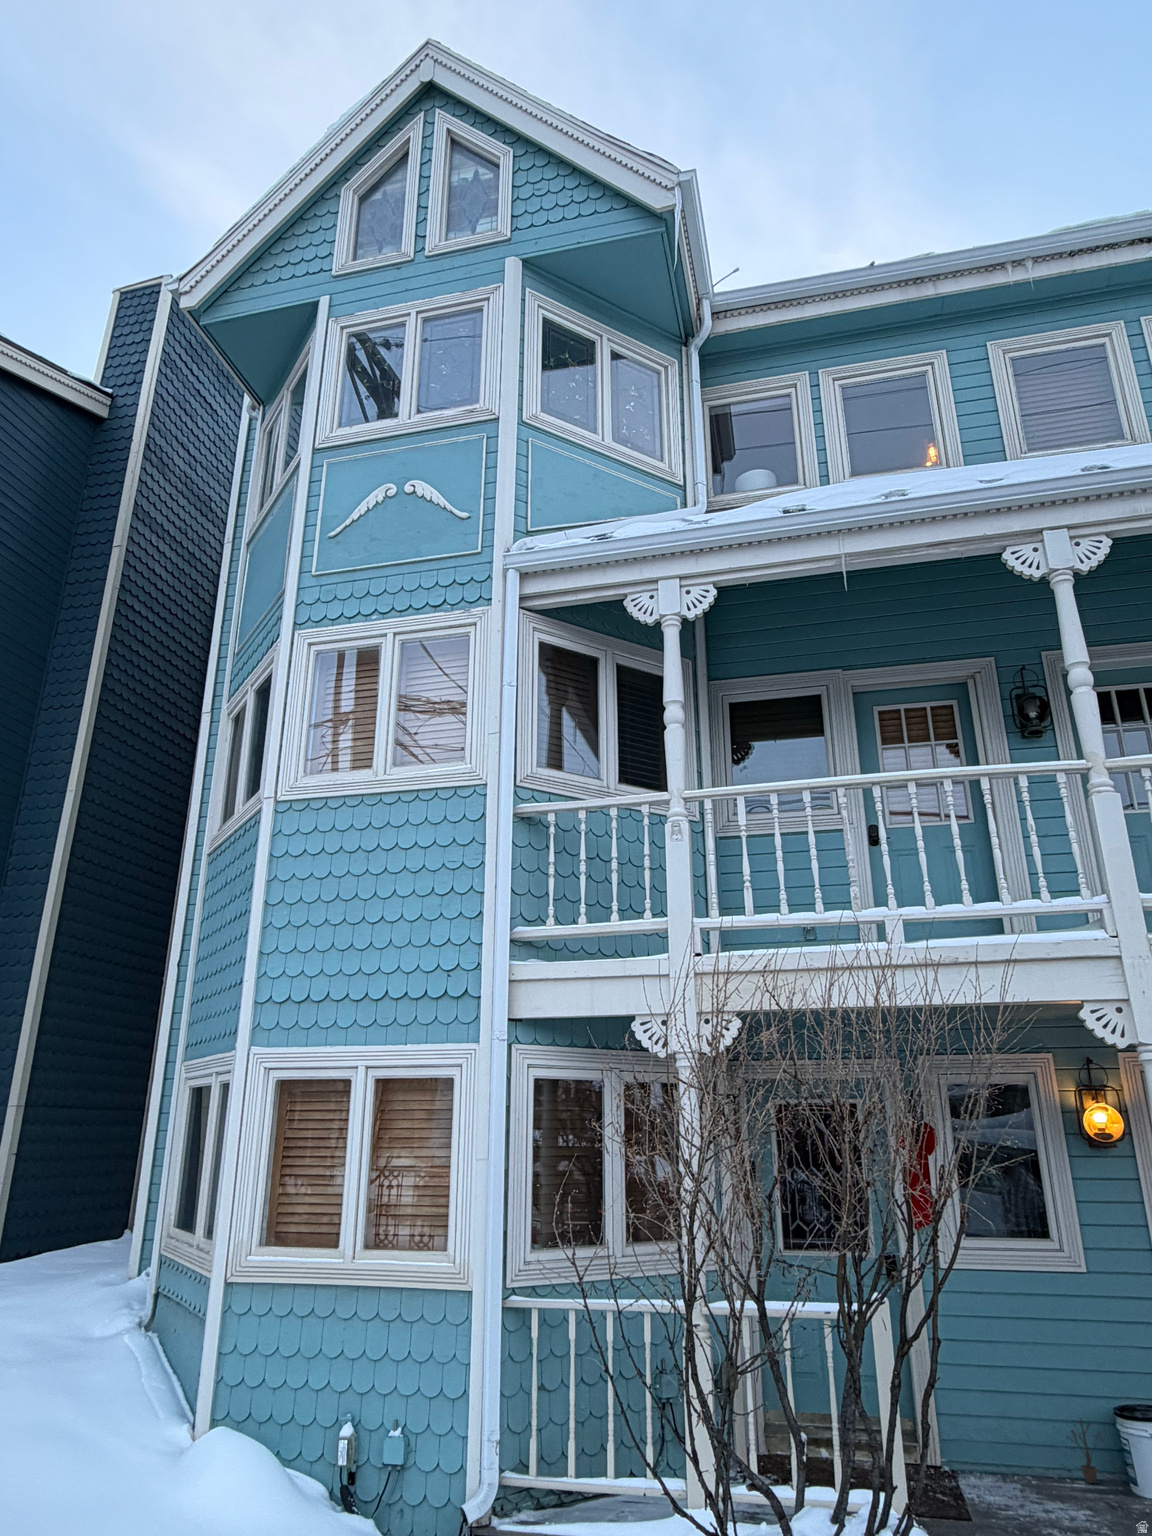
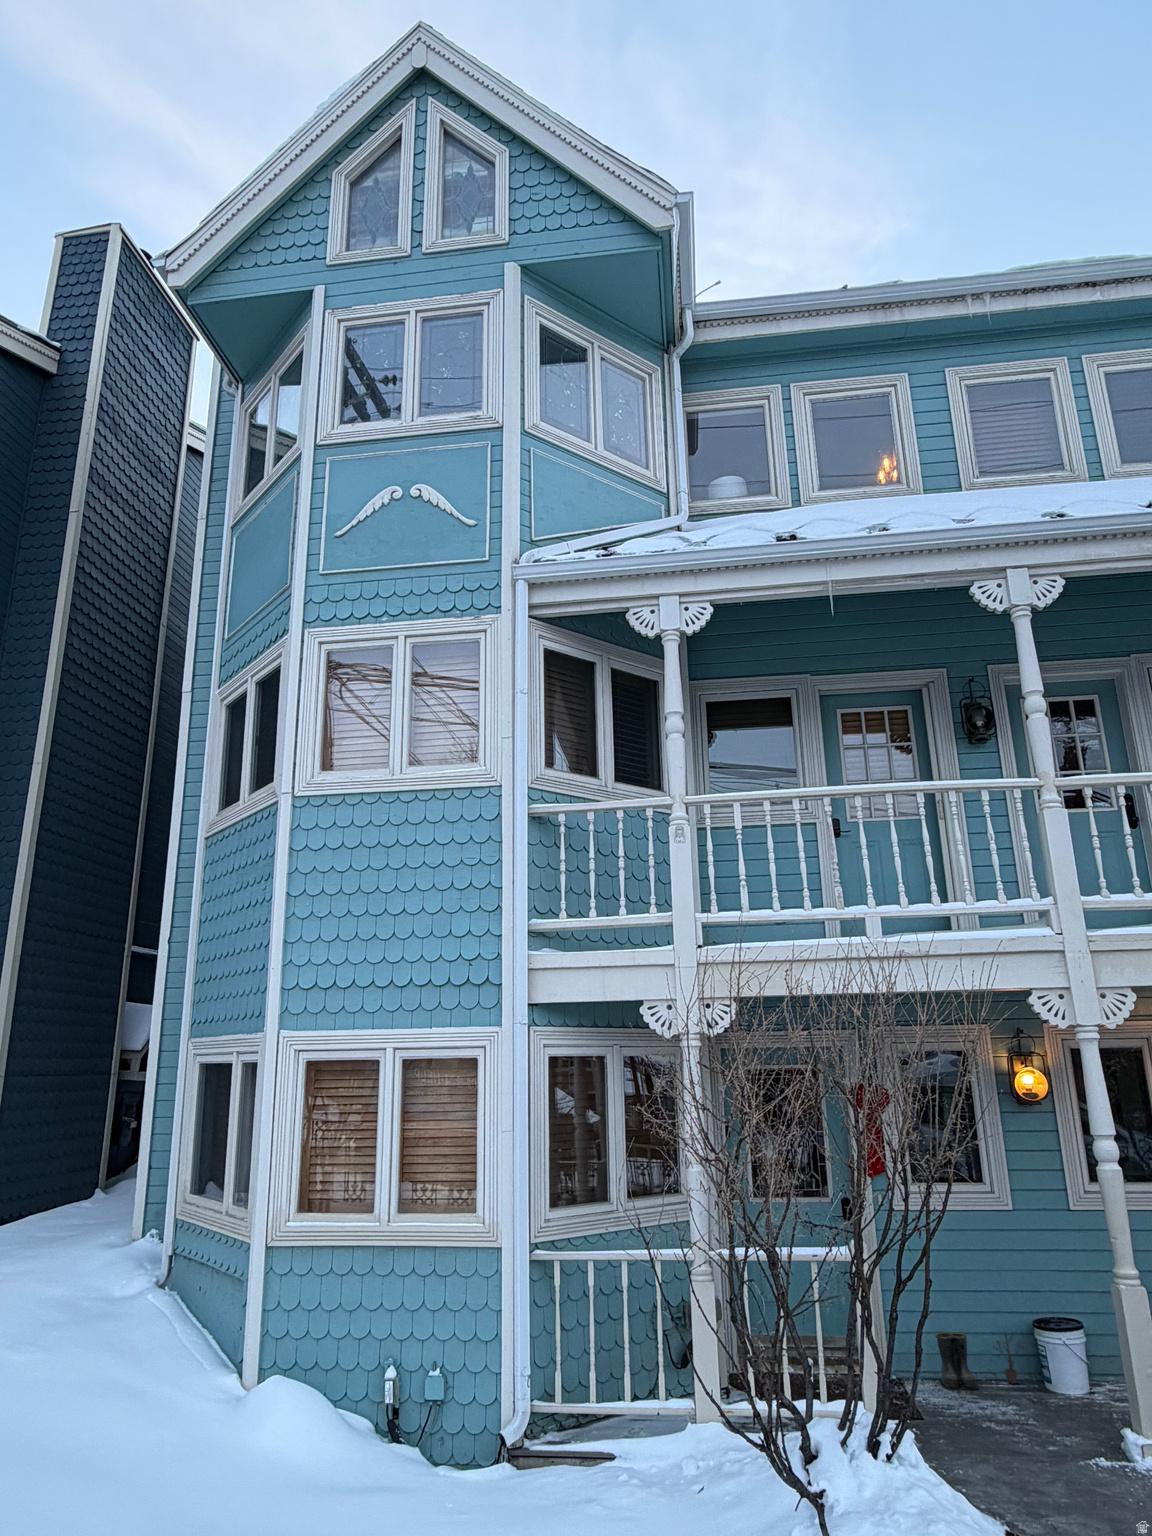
boots: none [996,1417,1049,1489] -> present [935,1332,979,1390]

